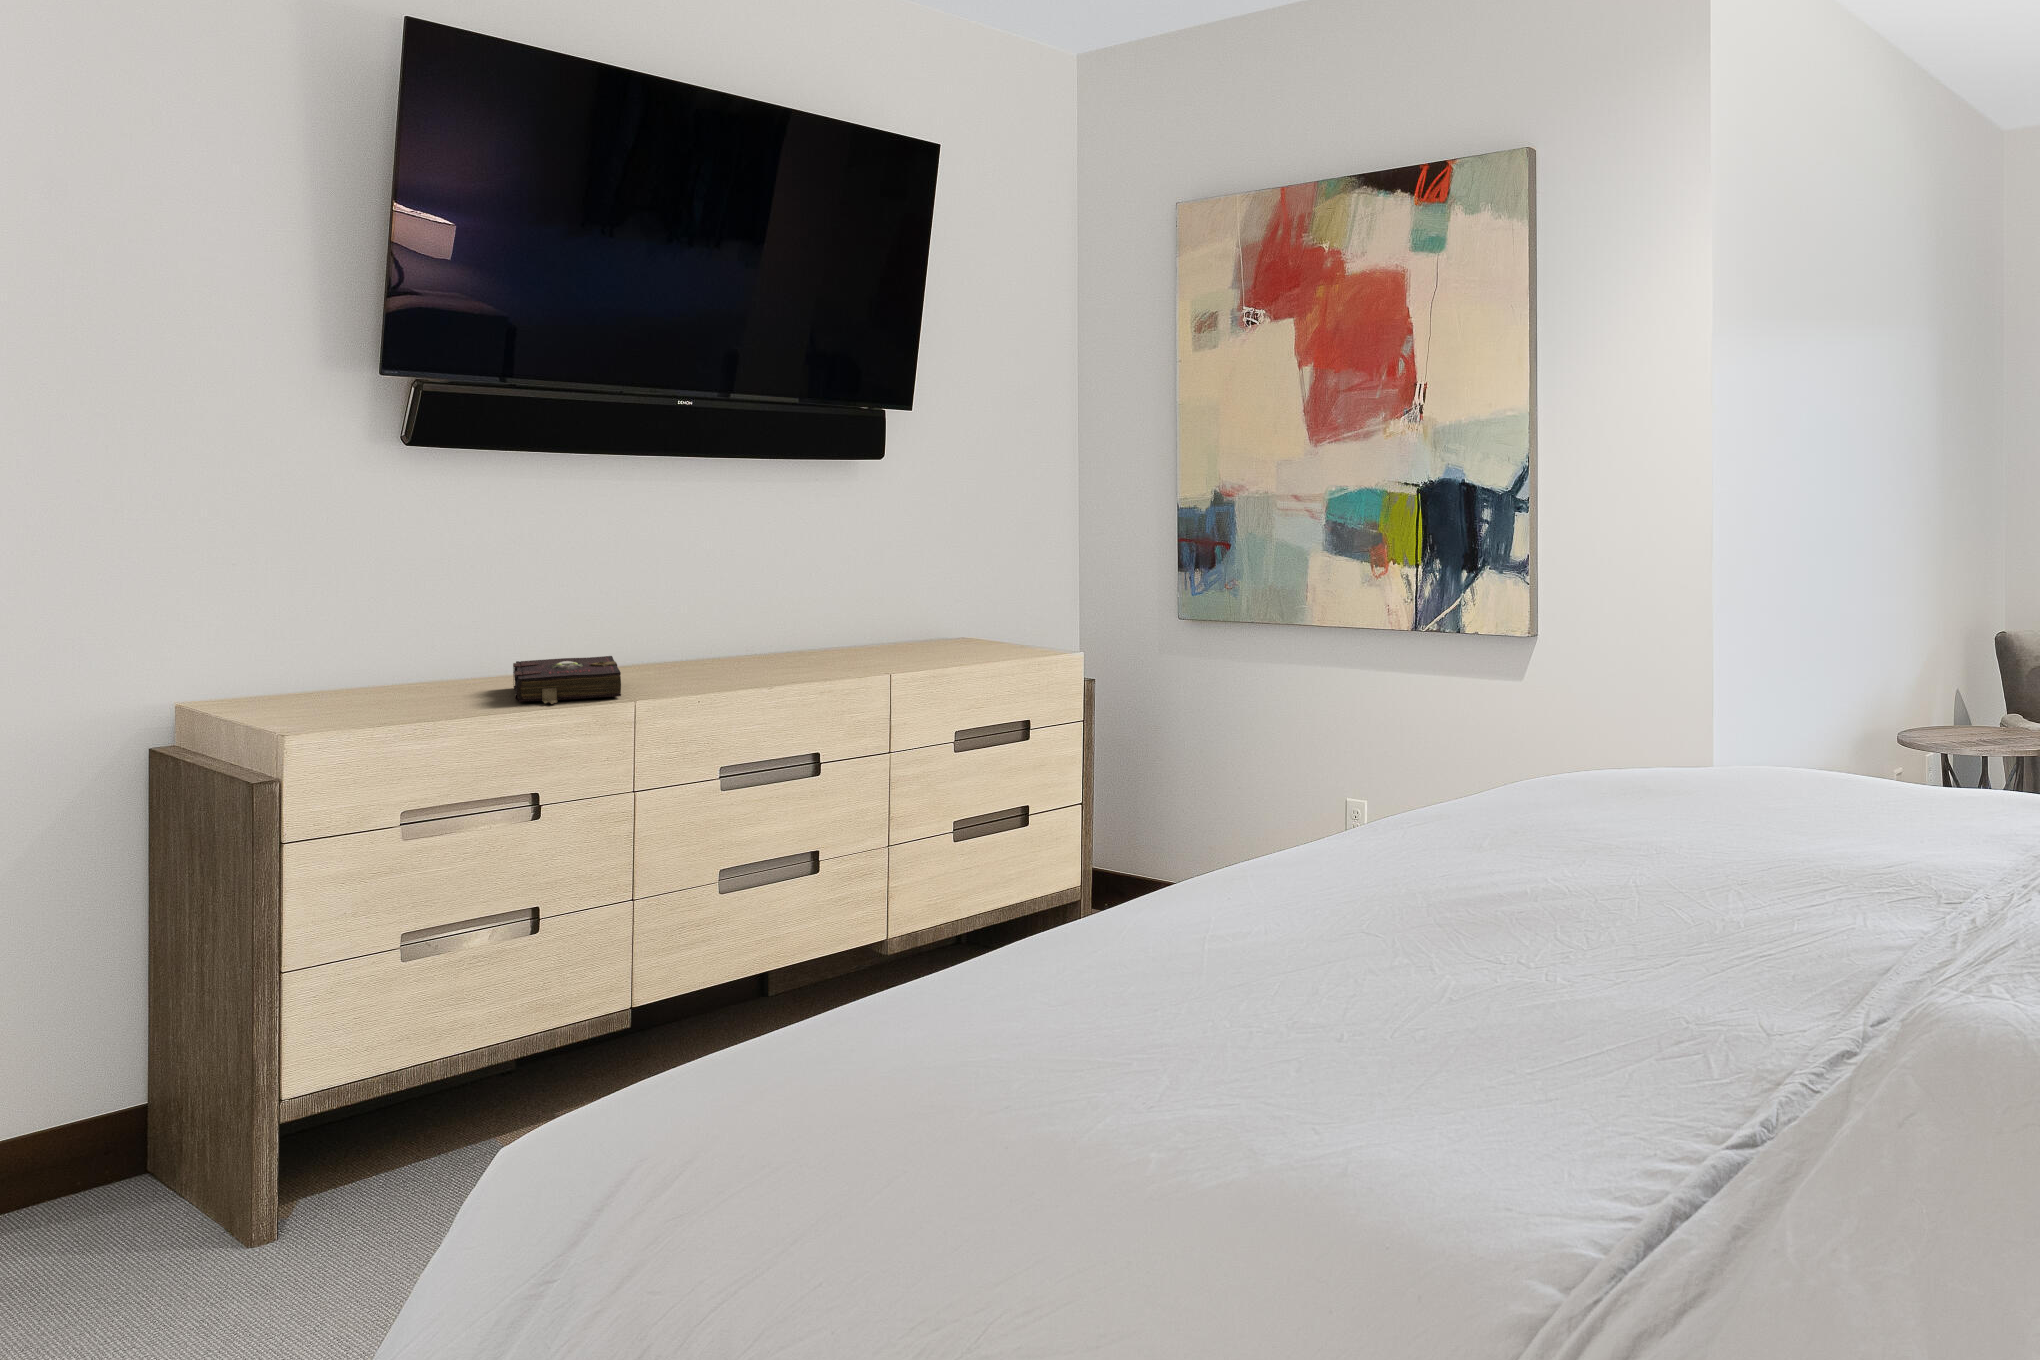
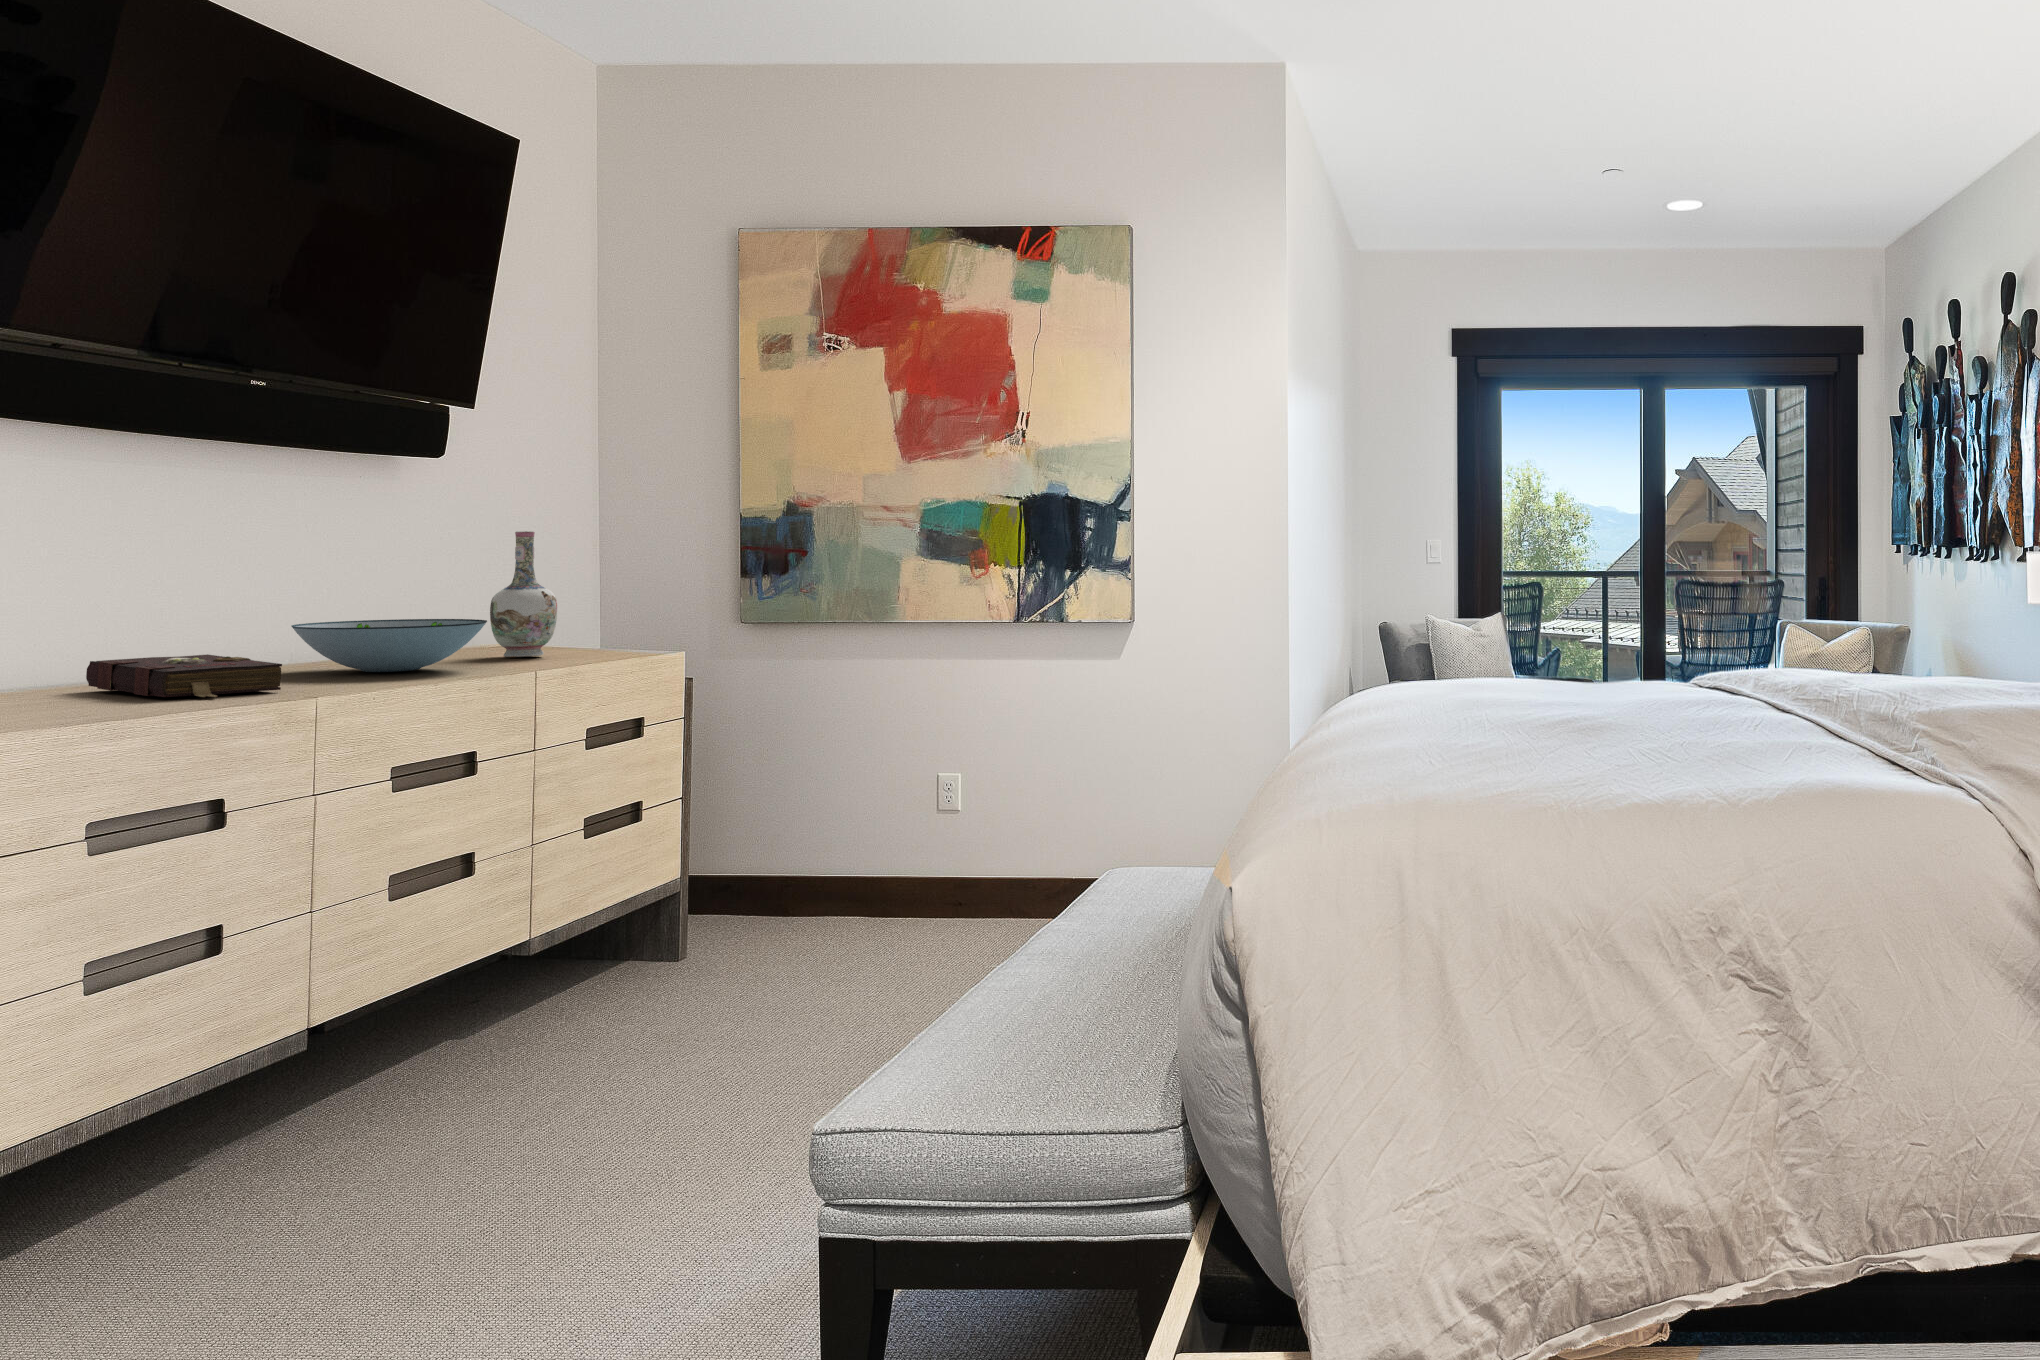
vase: none [911,530,969,654] -> present [490,531,557,657]
decorative bowl: none [700,619,862,673] -> present [292,619,487,672]

